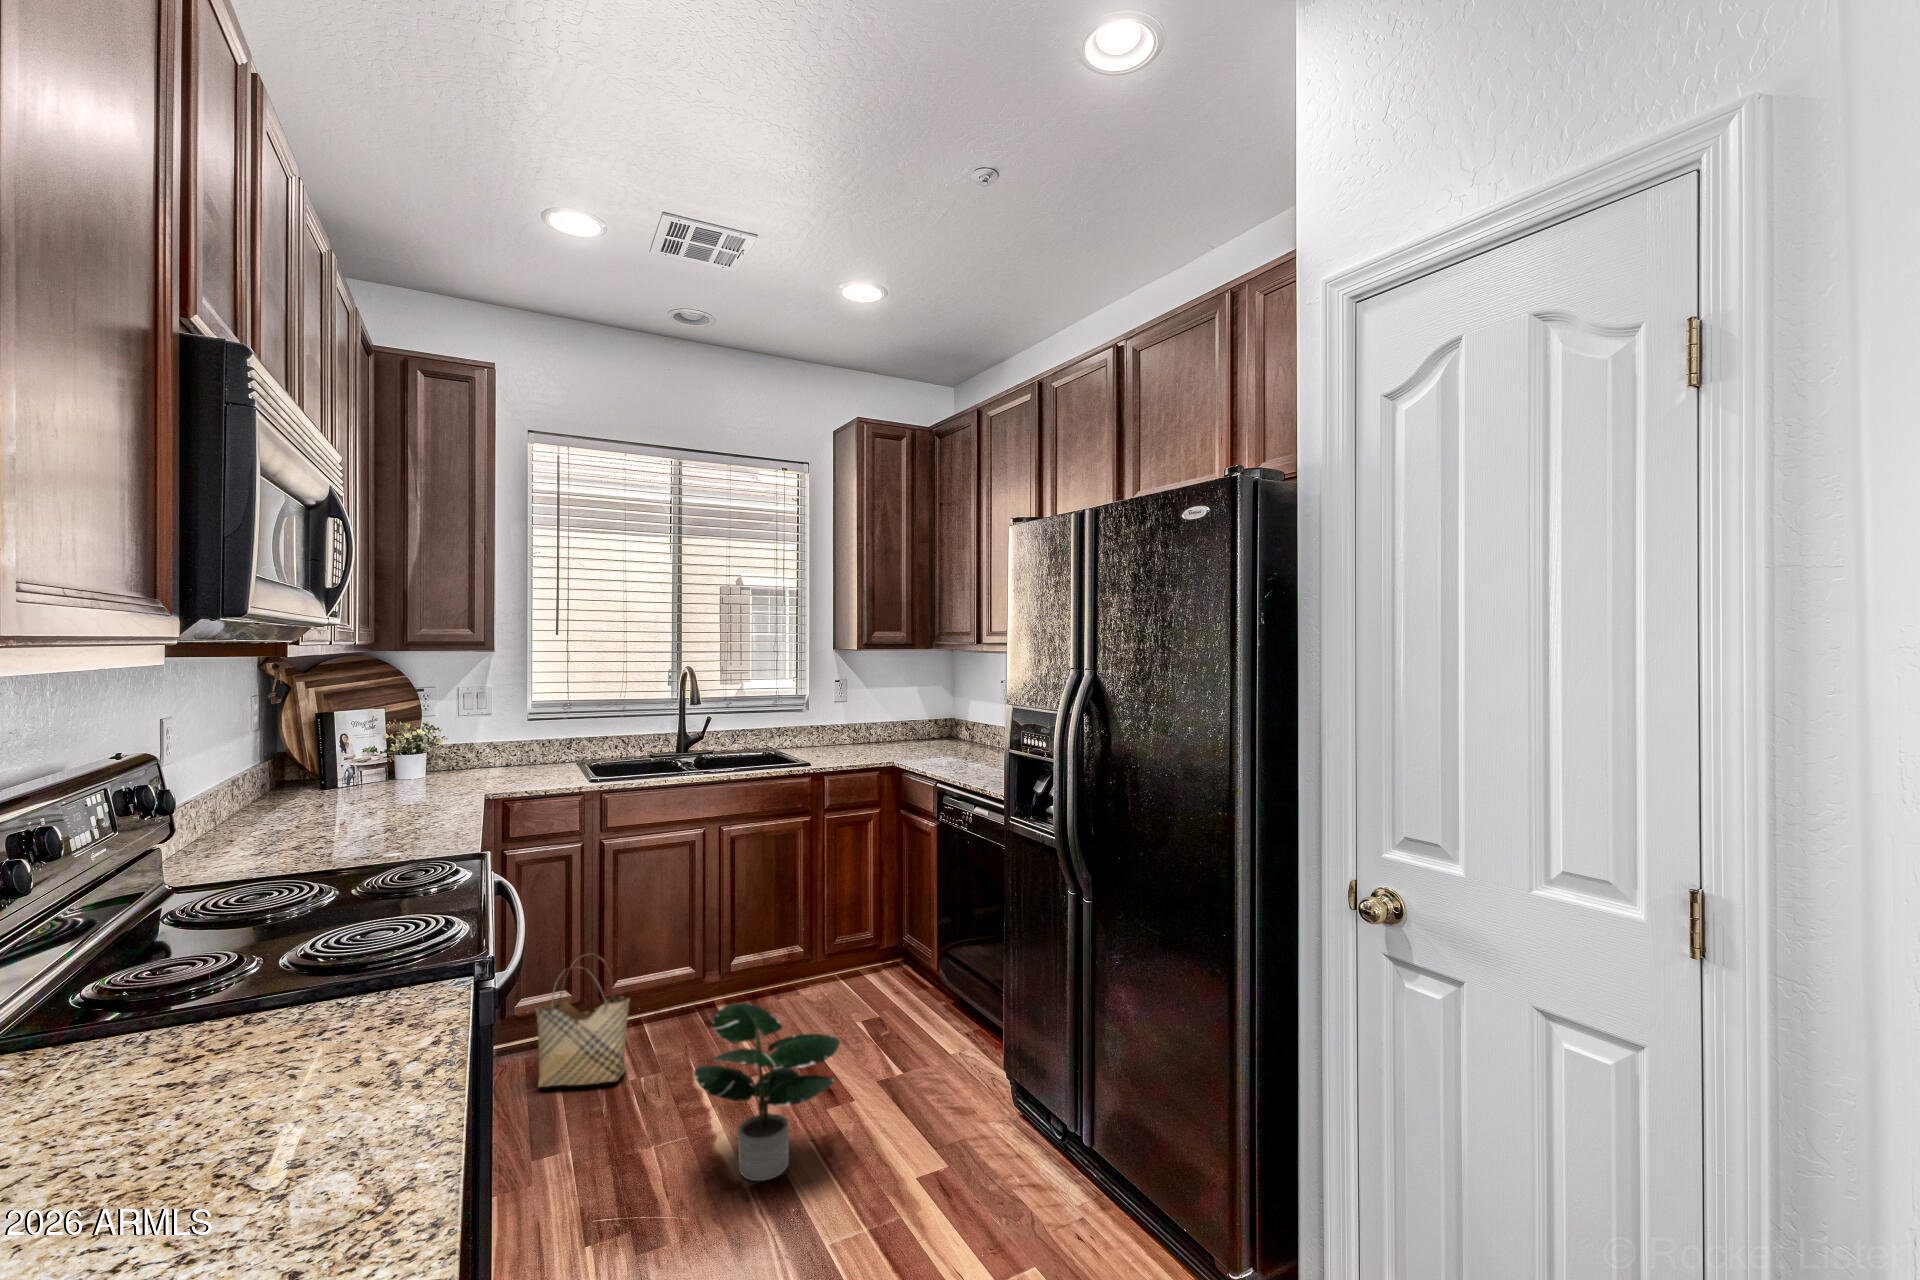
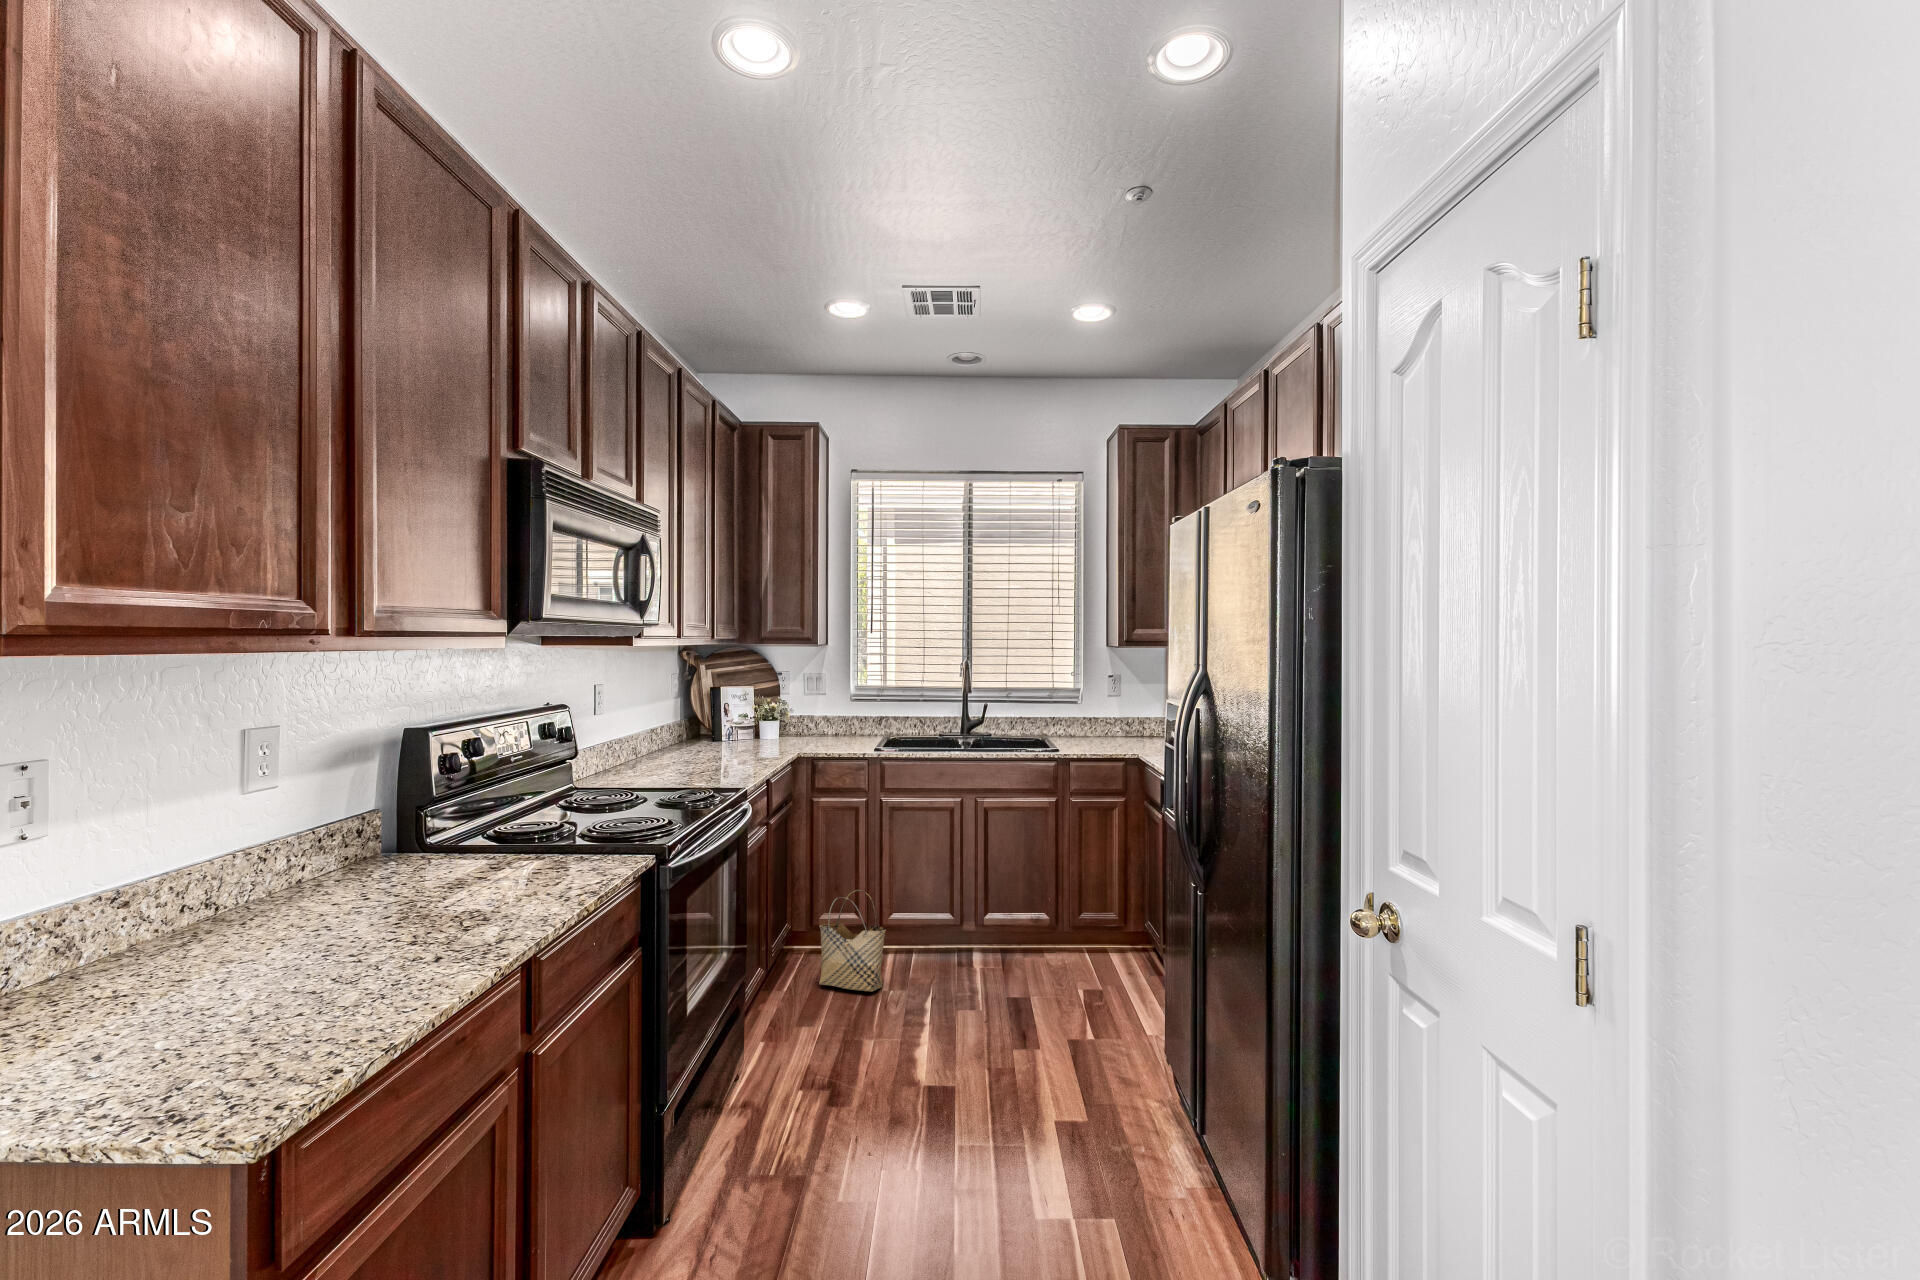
potted plant: present [694,1003,840,1181] -> none [891,942,1006,1082]

